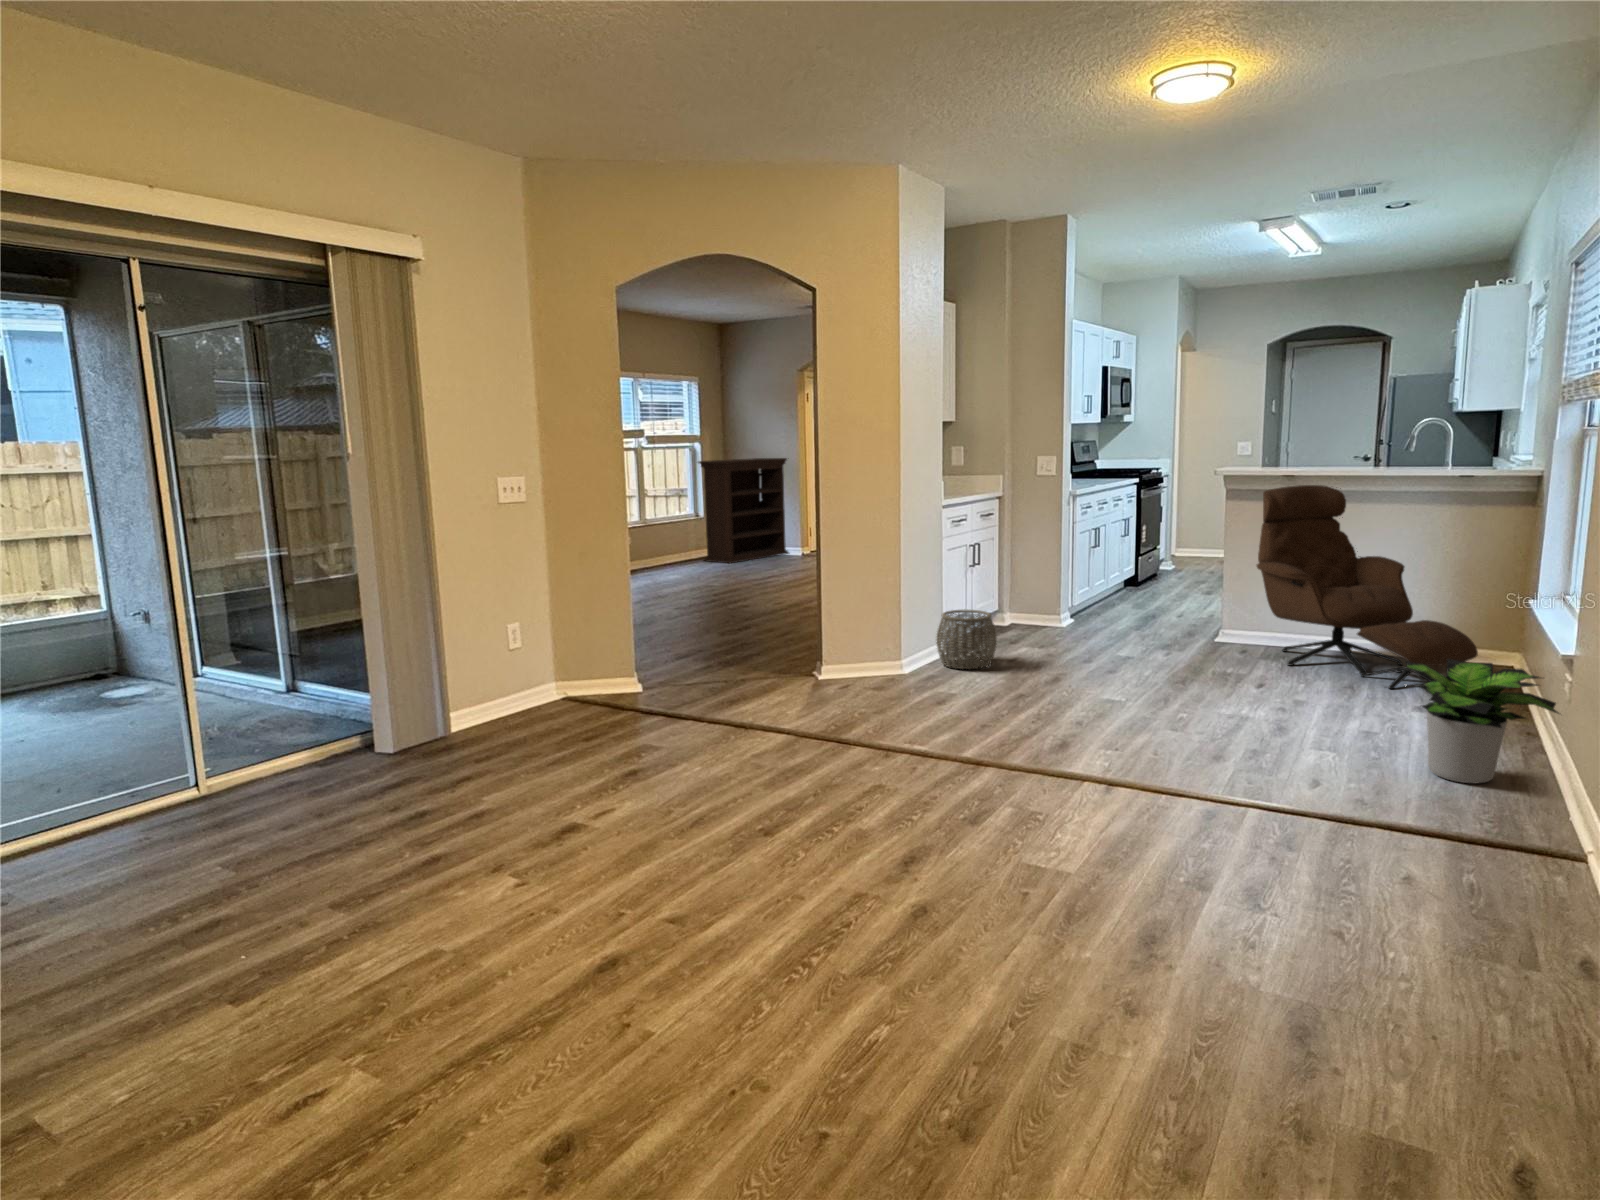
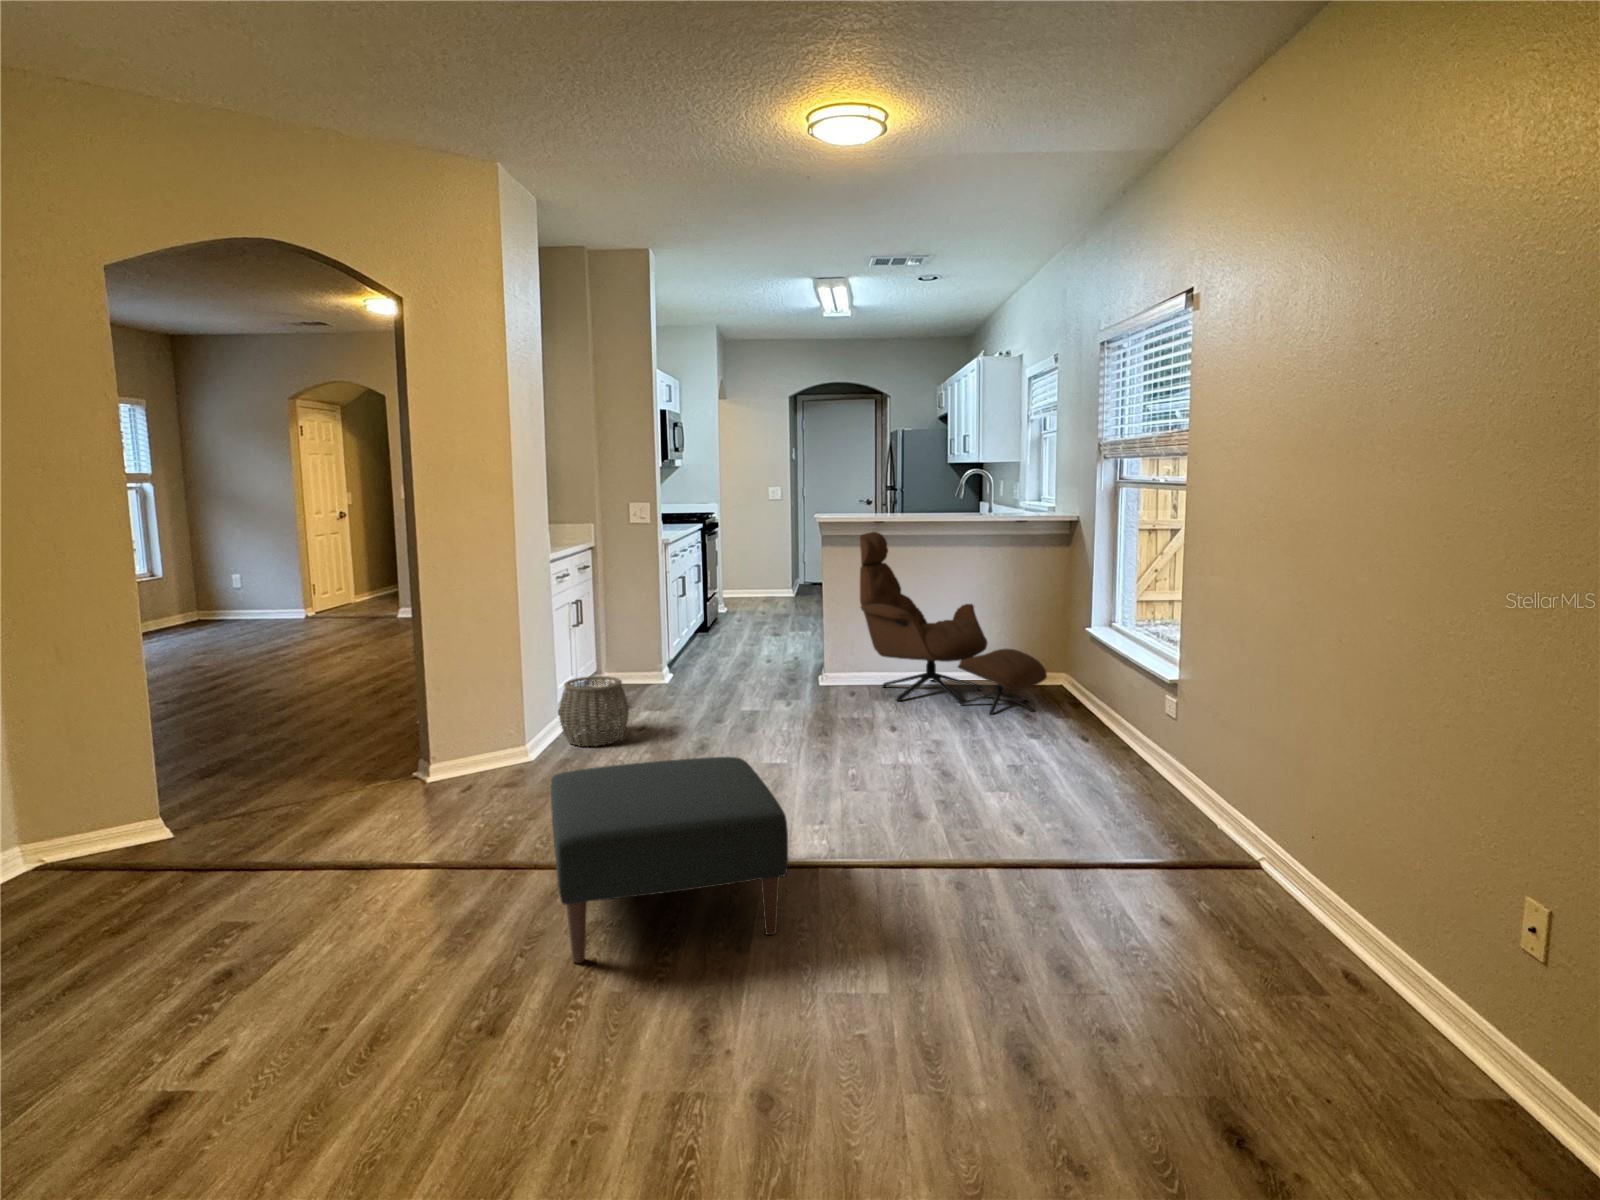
bookshelf: present [698,458,789,563] -> none [140,501,281,637]
potted plant: present [1402,659,1559,783] -> none [1051,686,1179,798]
ottoman: none [831,670,1025,823] -> present [551,757,788,963]

